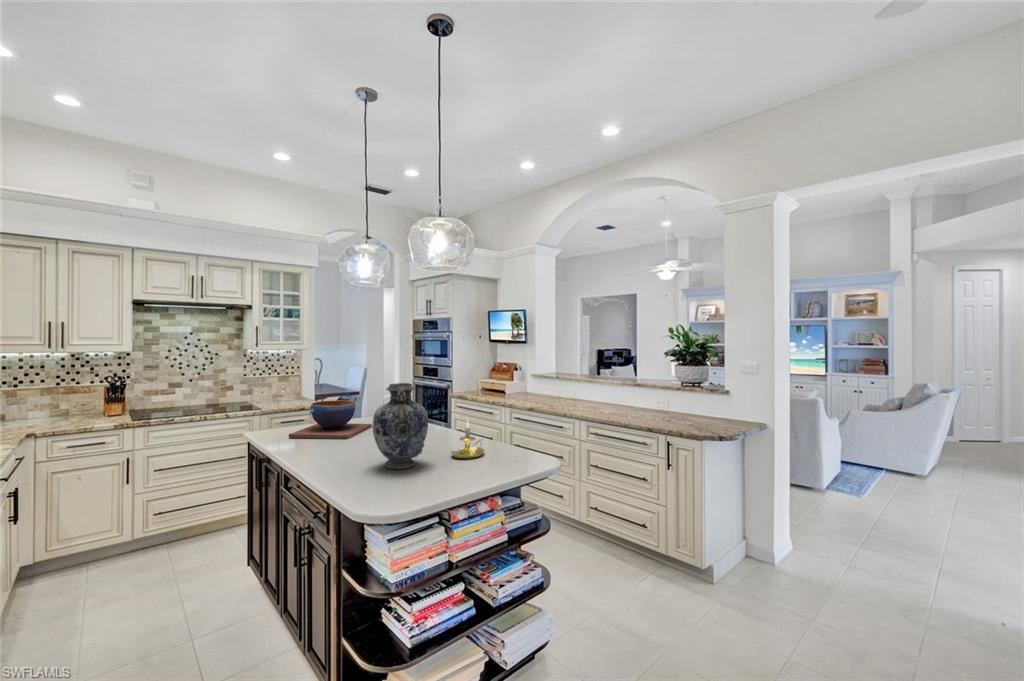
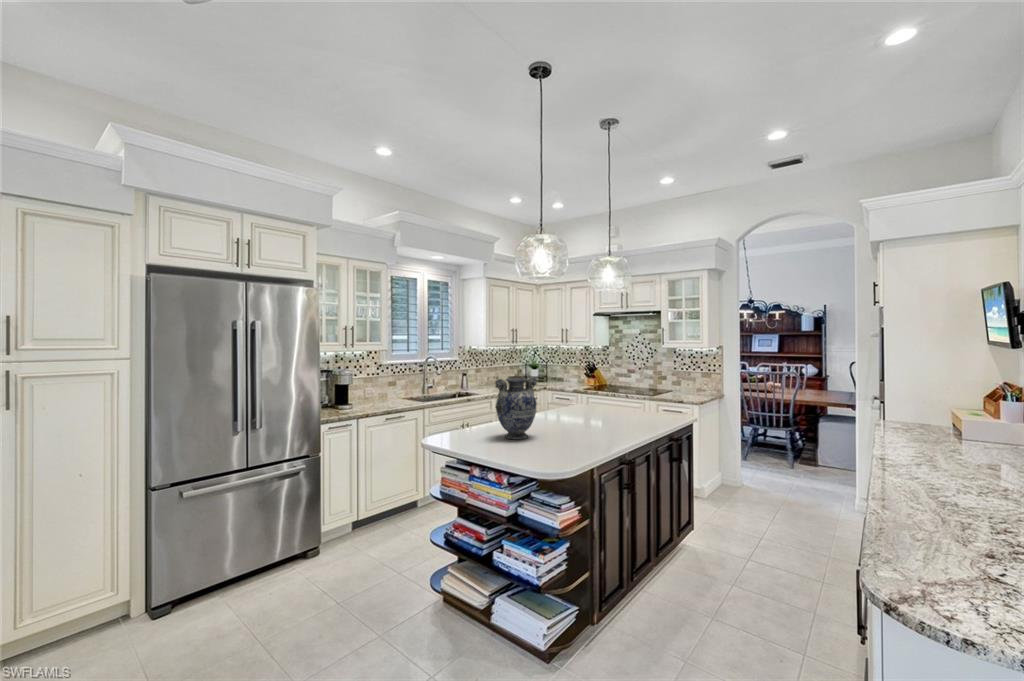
decorative bowl: present [289,400,372,439] -> none [568,390,629,421]
candle holder: present [451,419,484,459] -> none [542,413,579,449]

